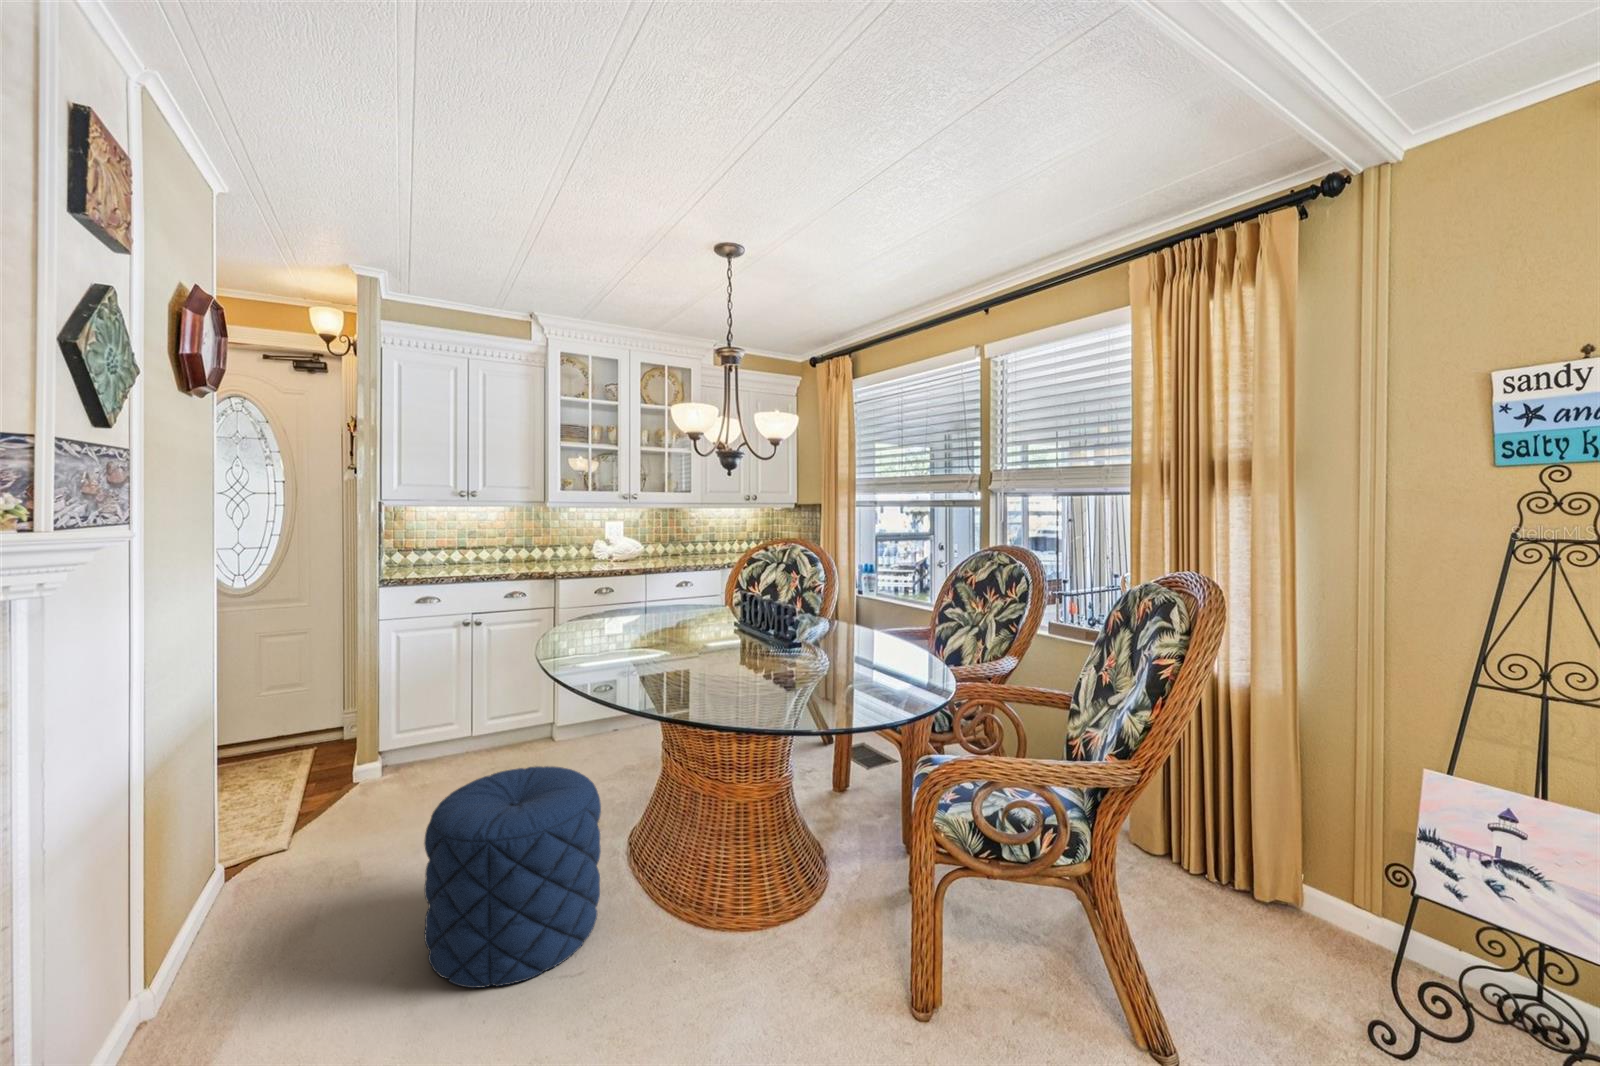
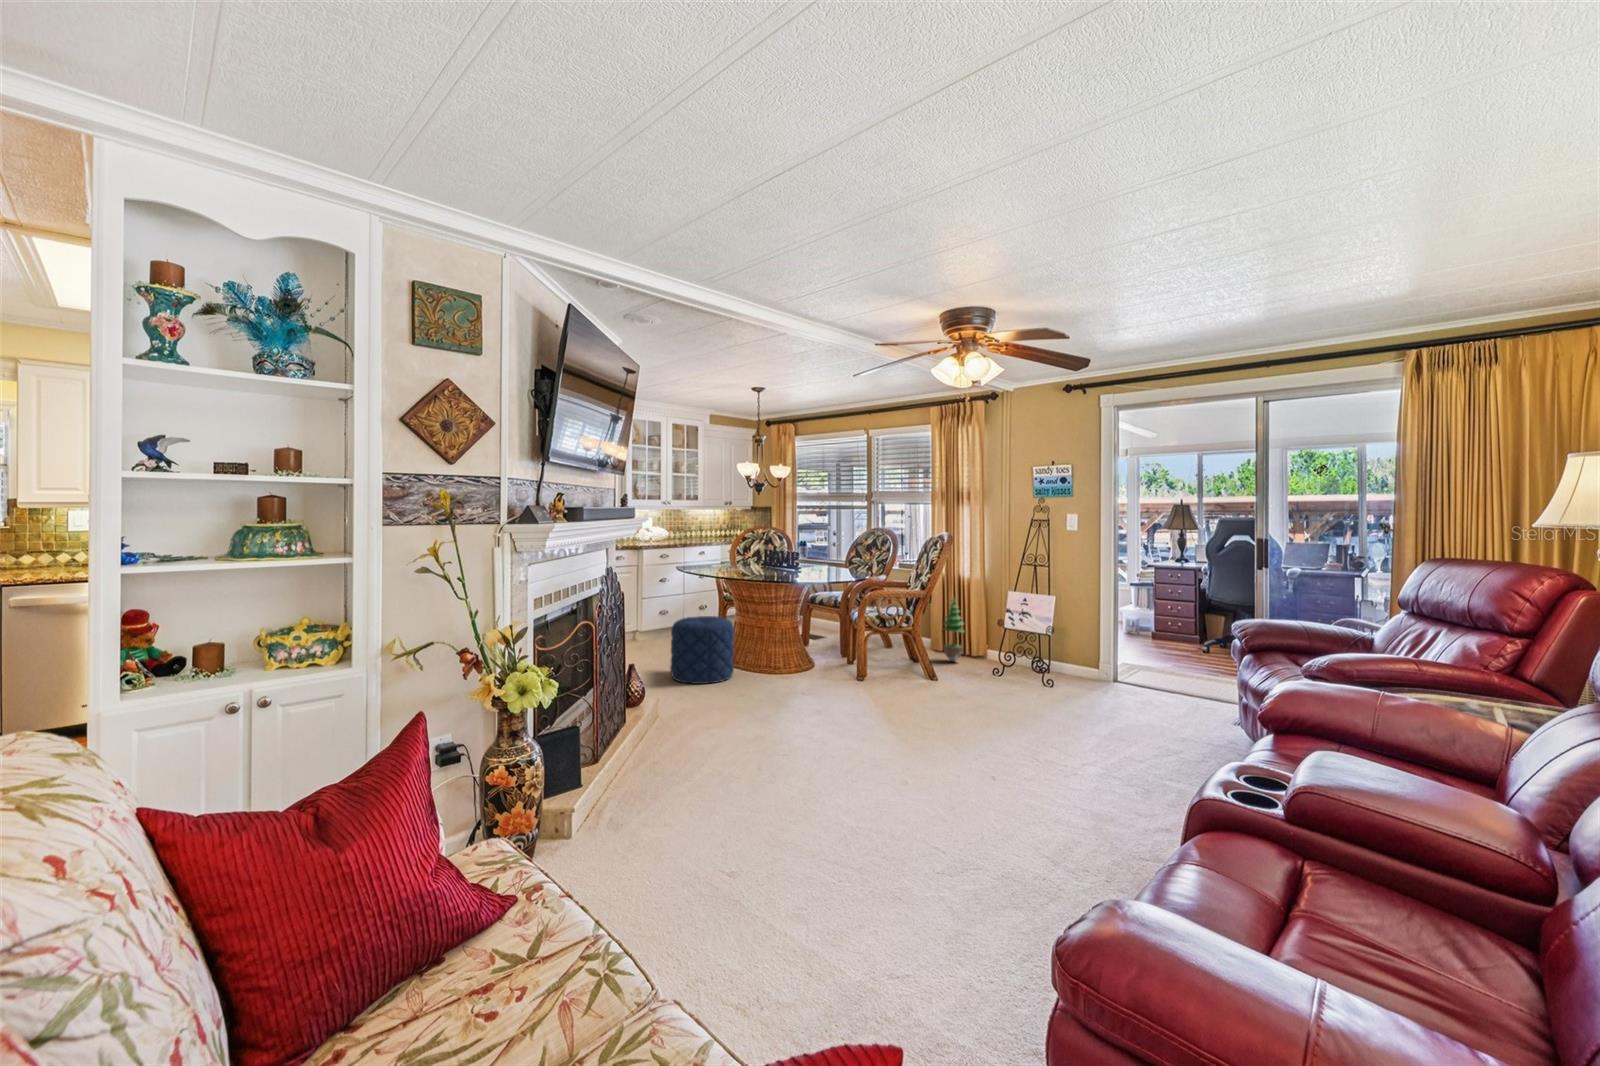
potted tree: none [1165,730,1238,903] -> present [943,598,964,661]

